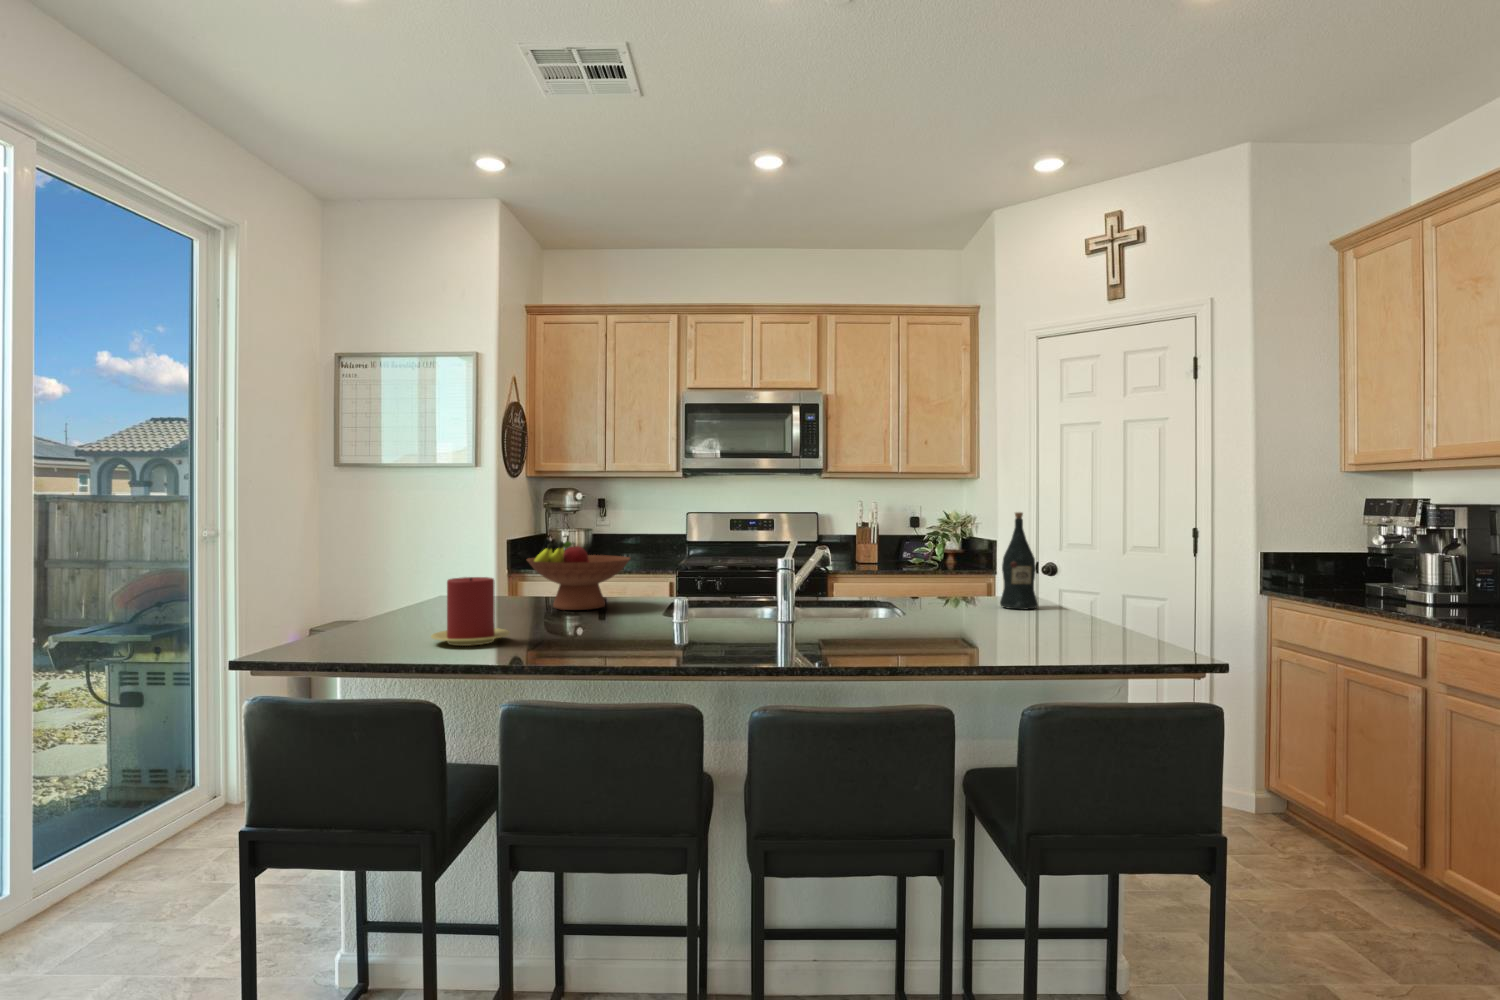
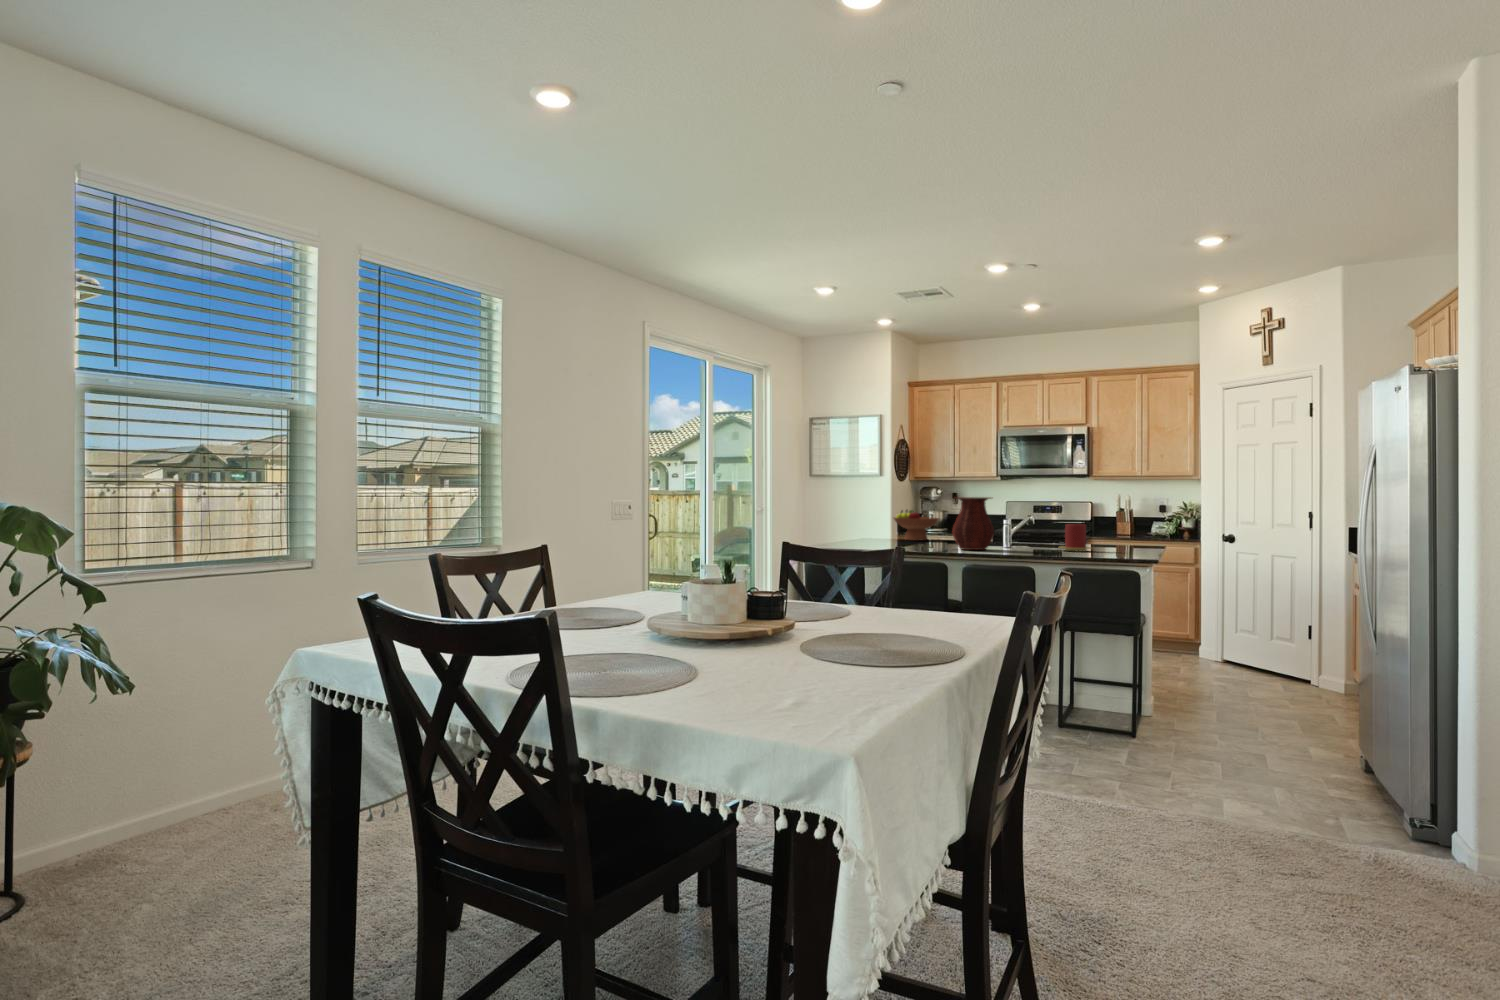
wine bottle: present [1000,512,1038,609] -> none [1129,498,1150,548]
vase: none [711,517,814,656] -> present [953,497,994,550]
candle: present [431,577,510,646] -> present [1060,524,1091,551]

